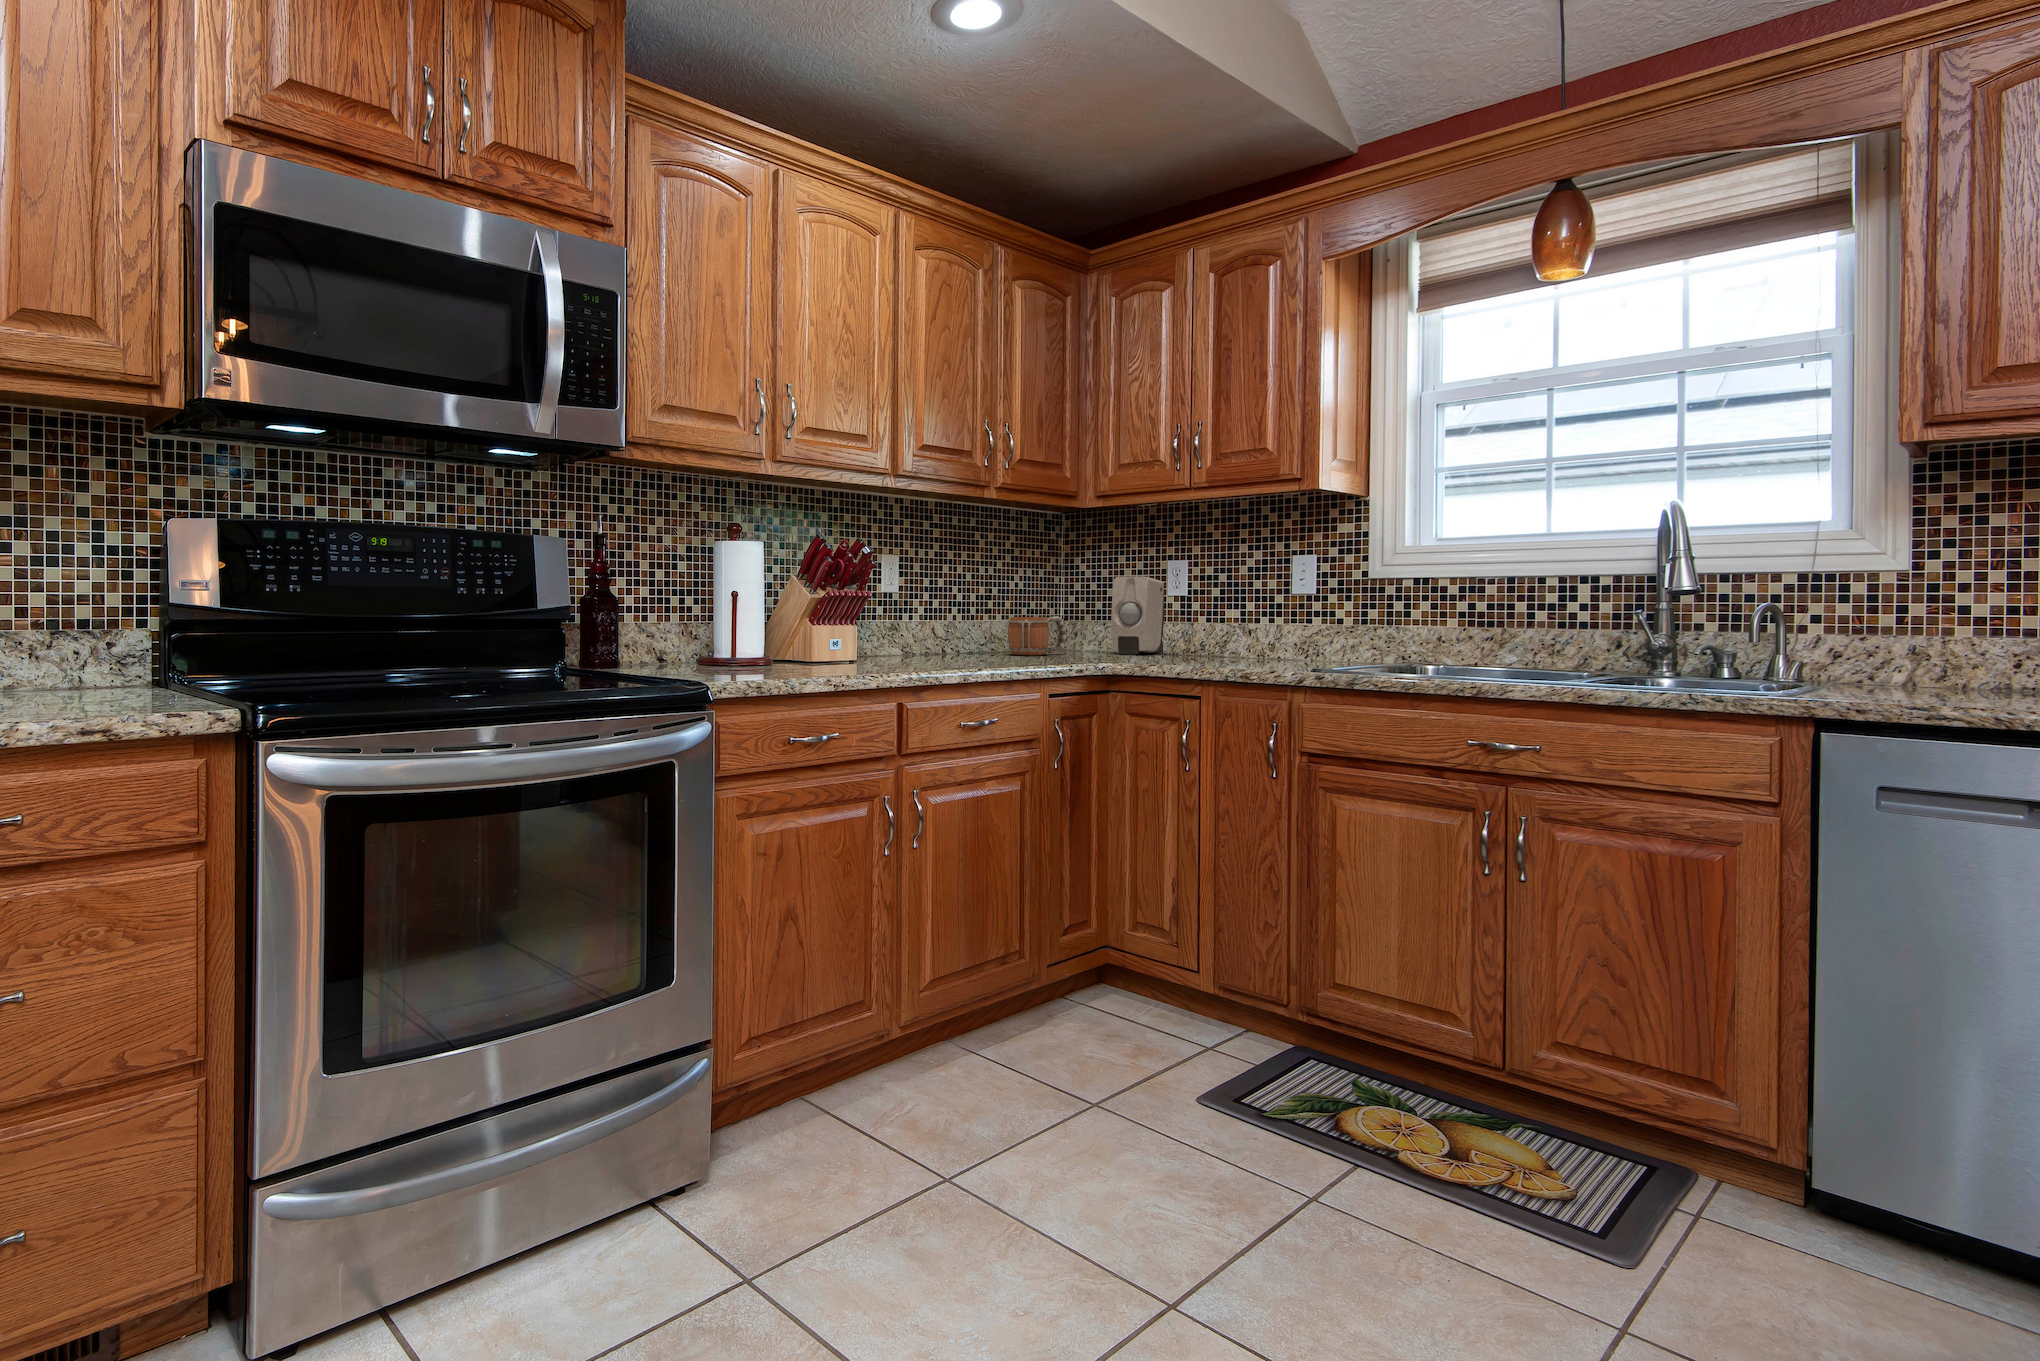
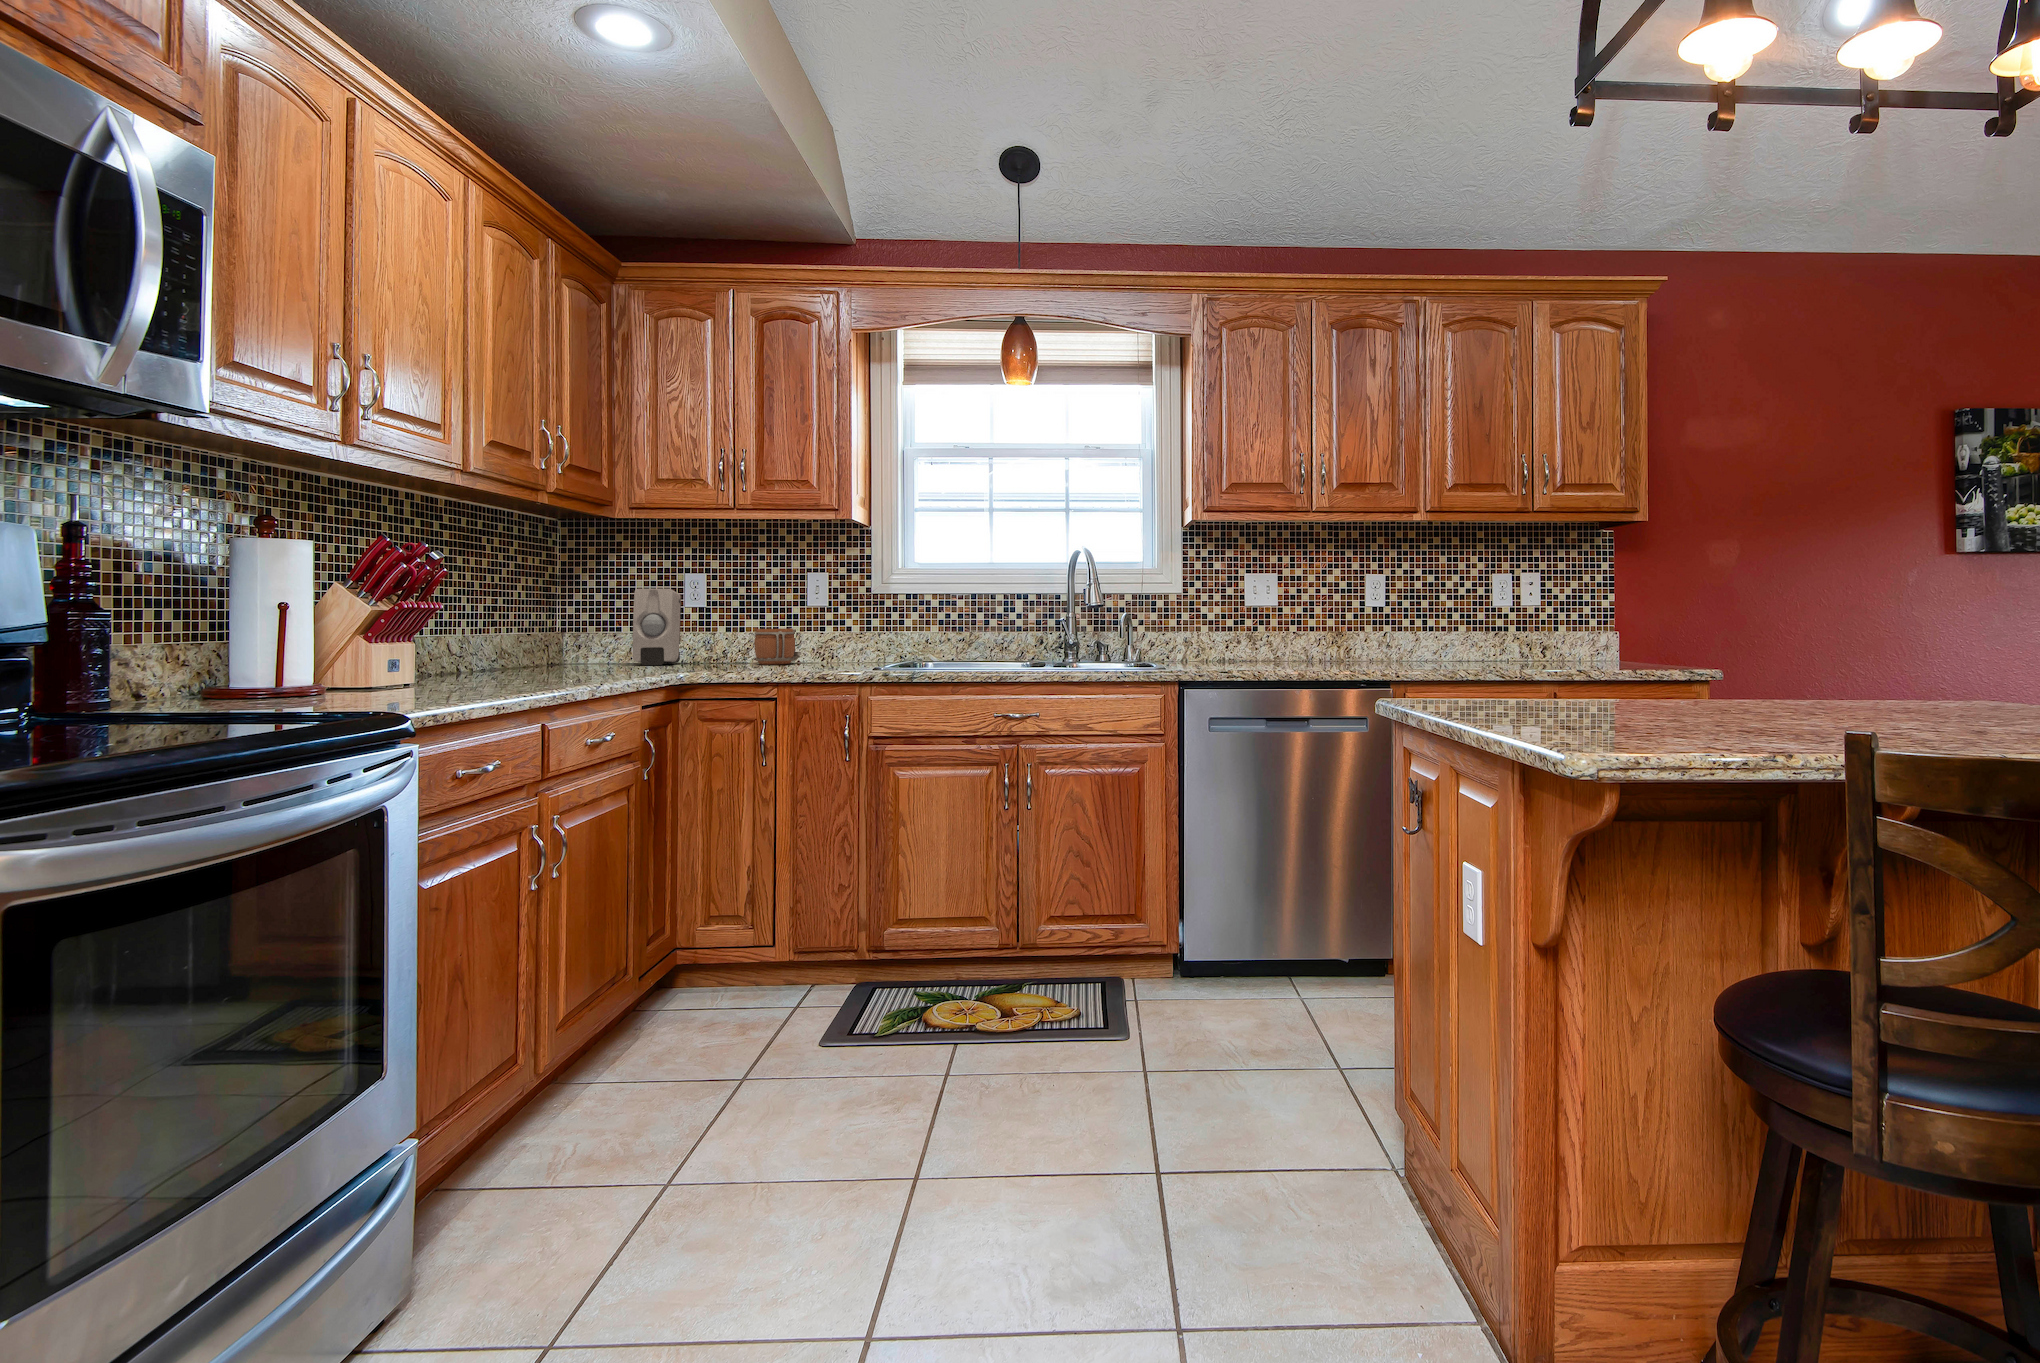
mug: present [1008,616,1066,655] -> present [754,628,801,665]

